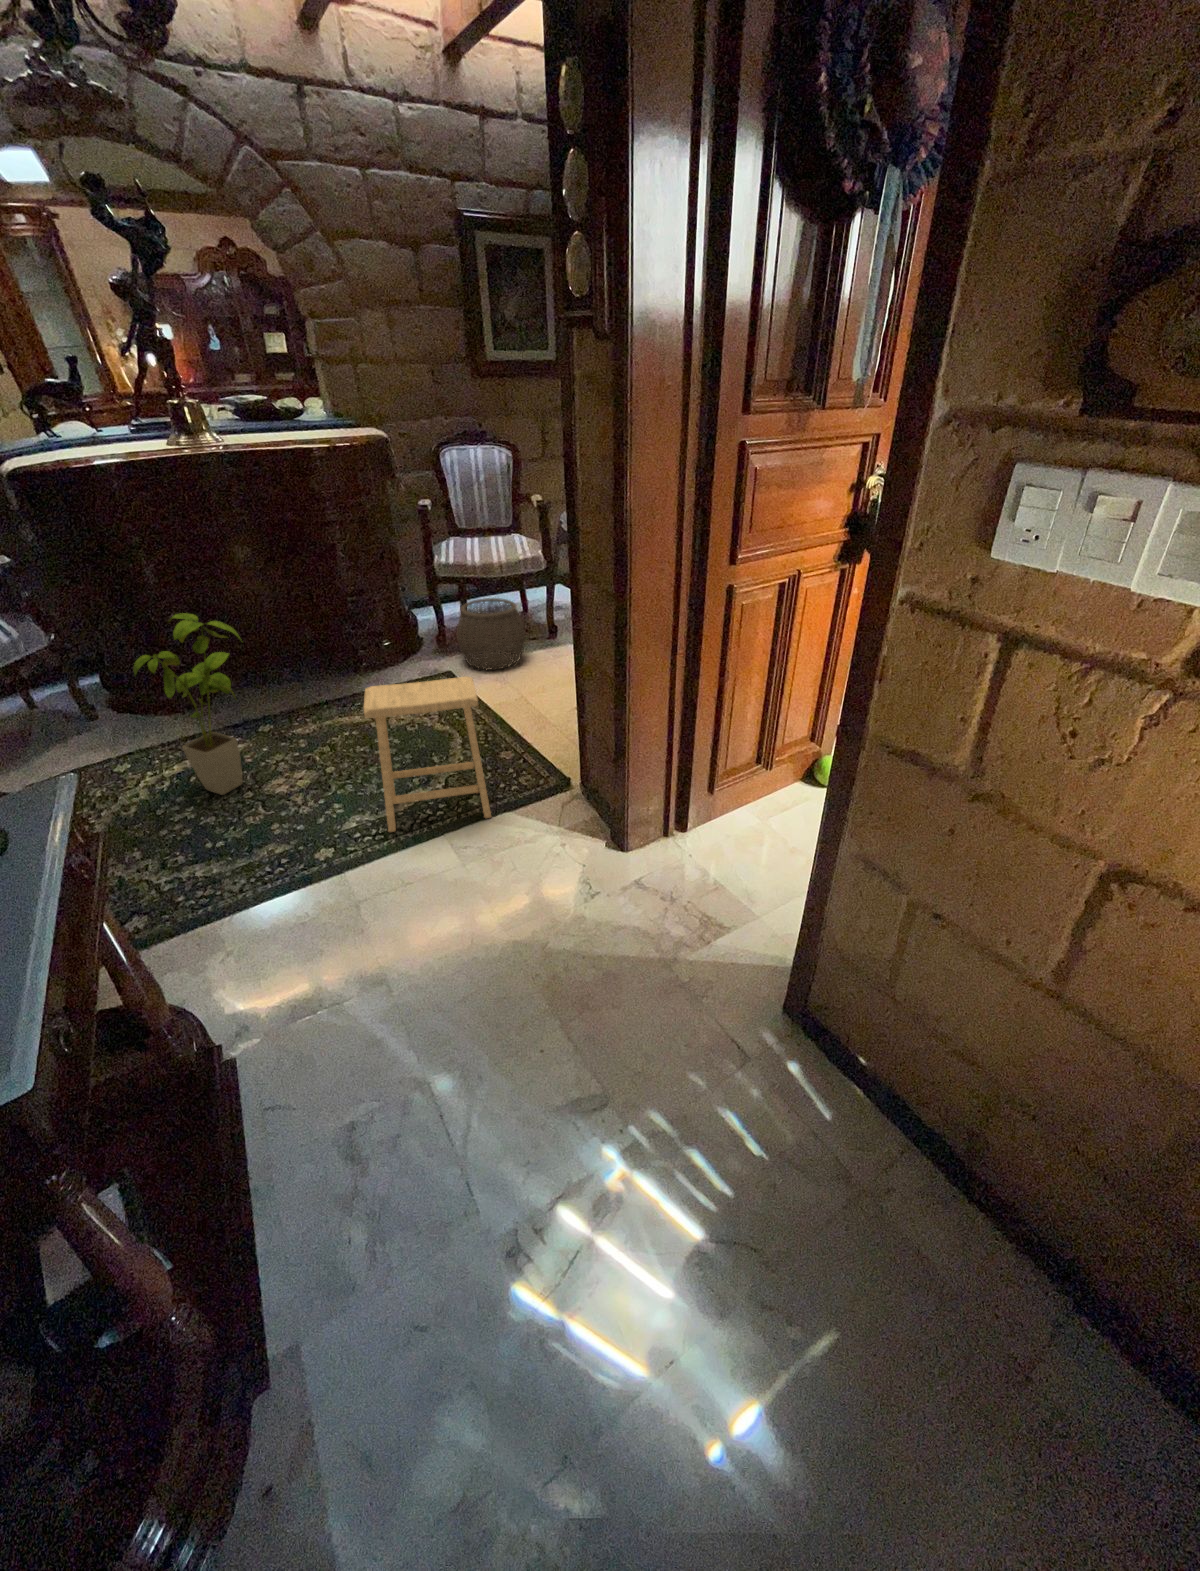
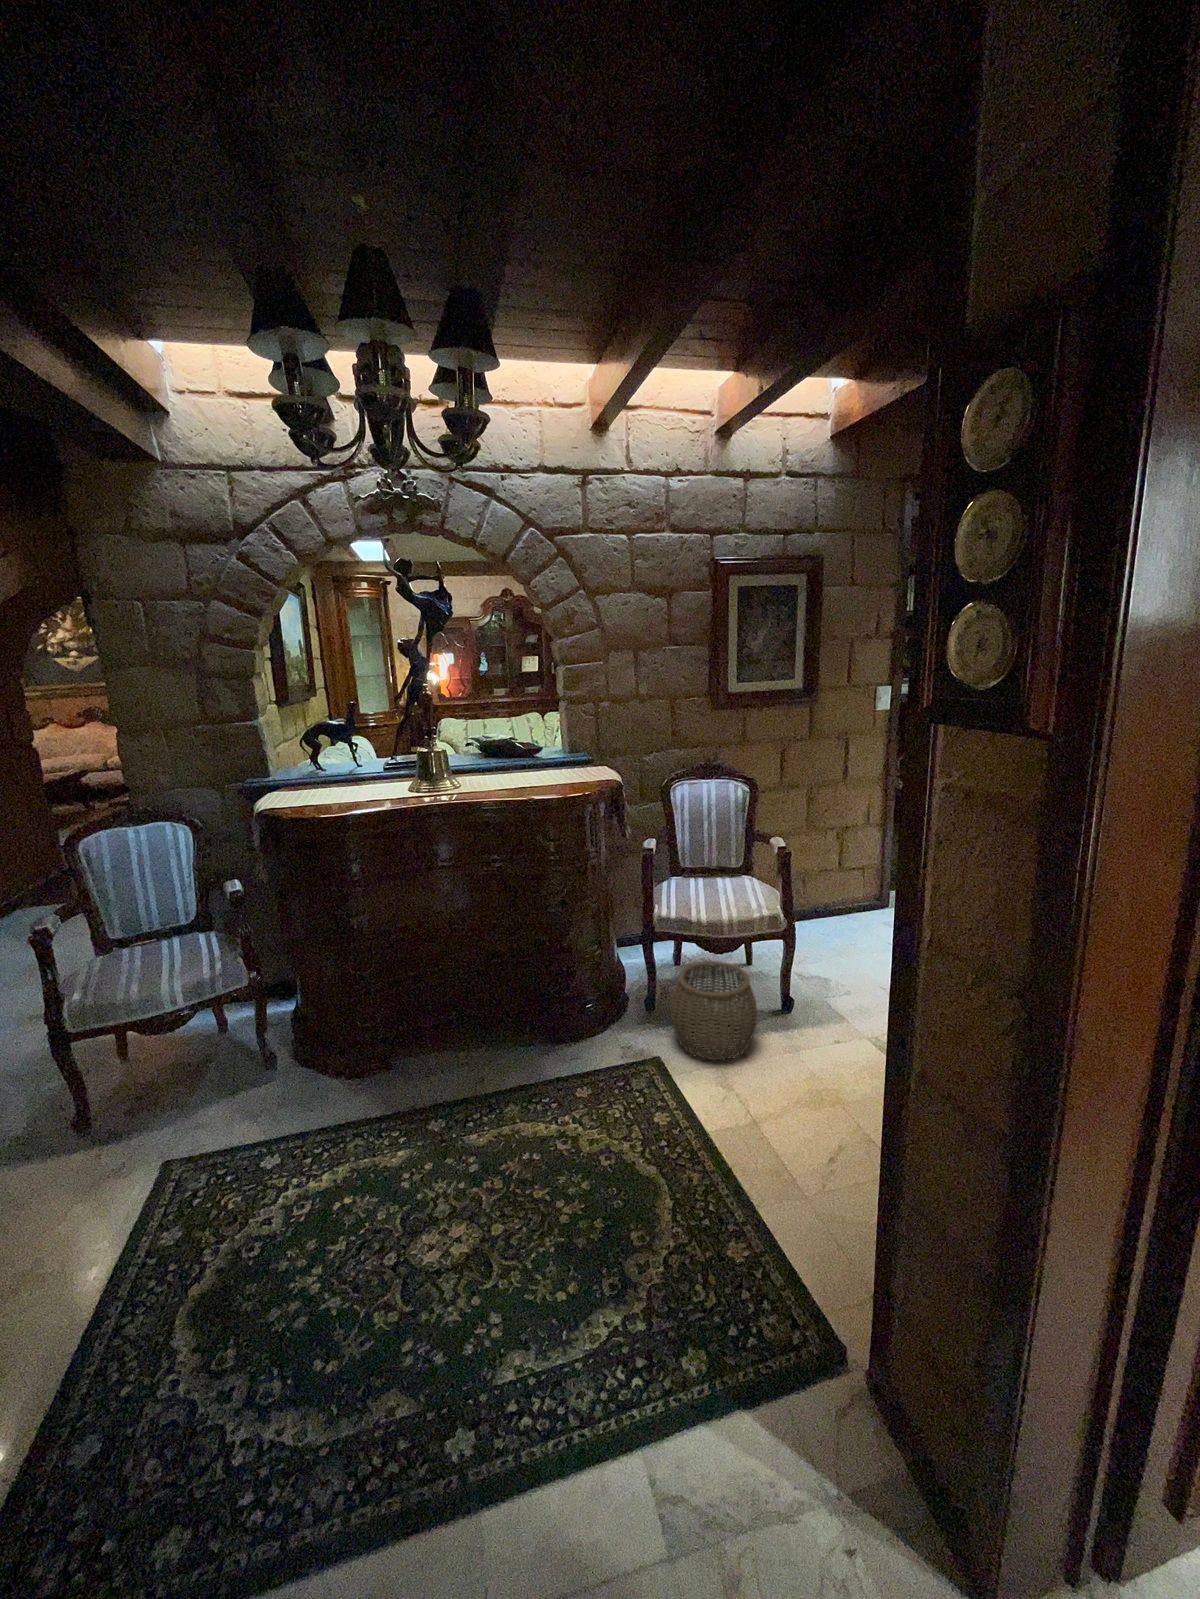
house plant: present [134,613,243,795] -> none [251,1034,390,1278]
footstool: present [364,677,491,832] -> none [518,1198,708,1476]

